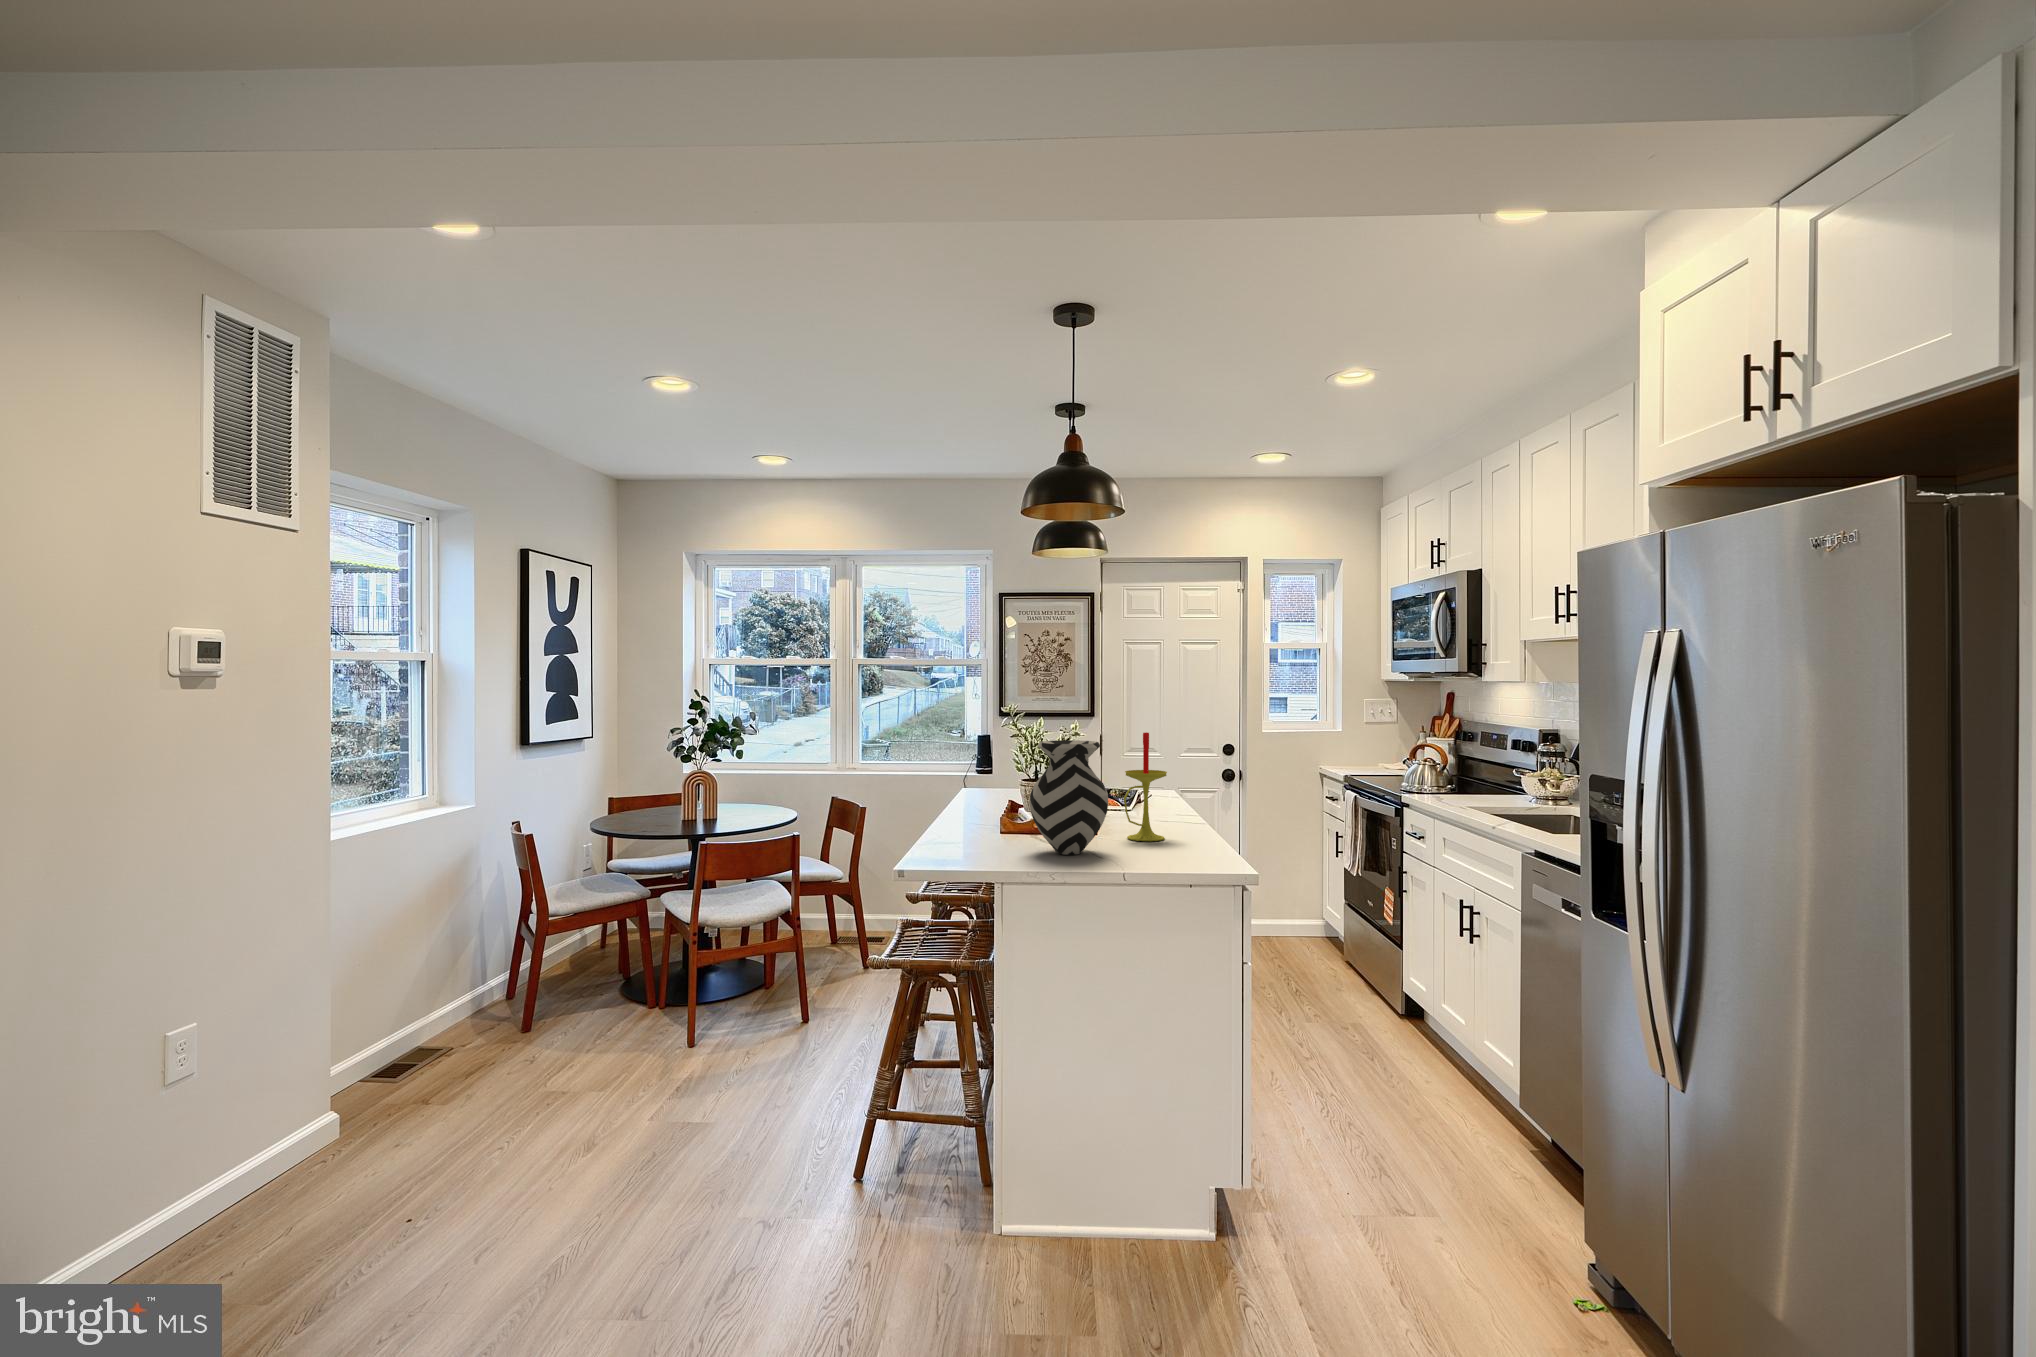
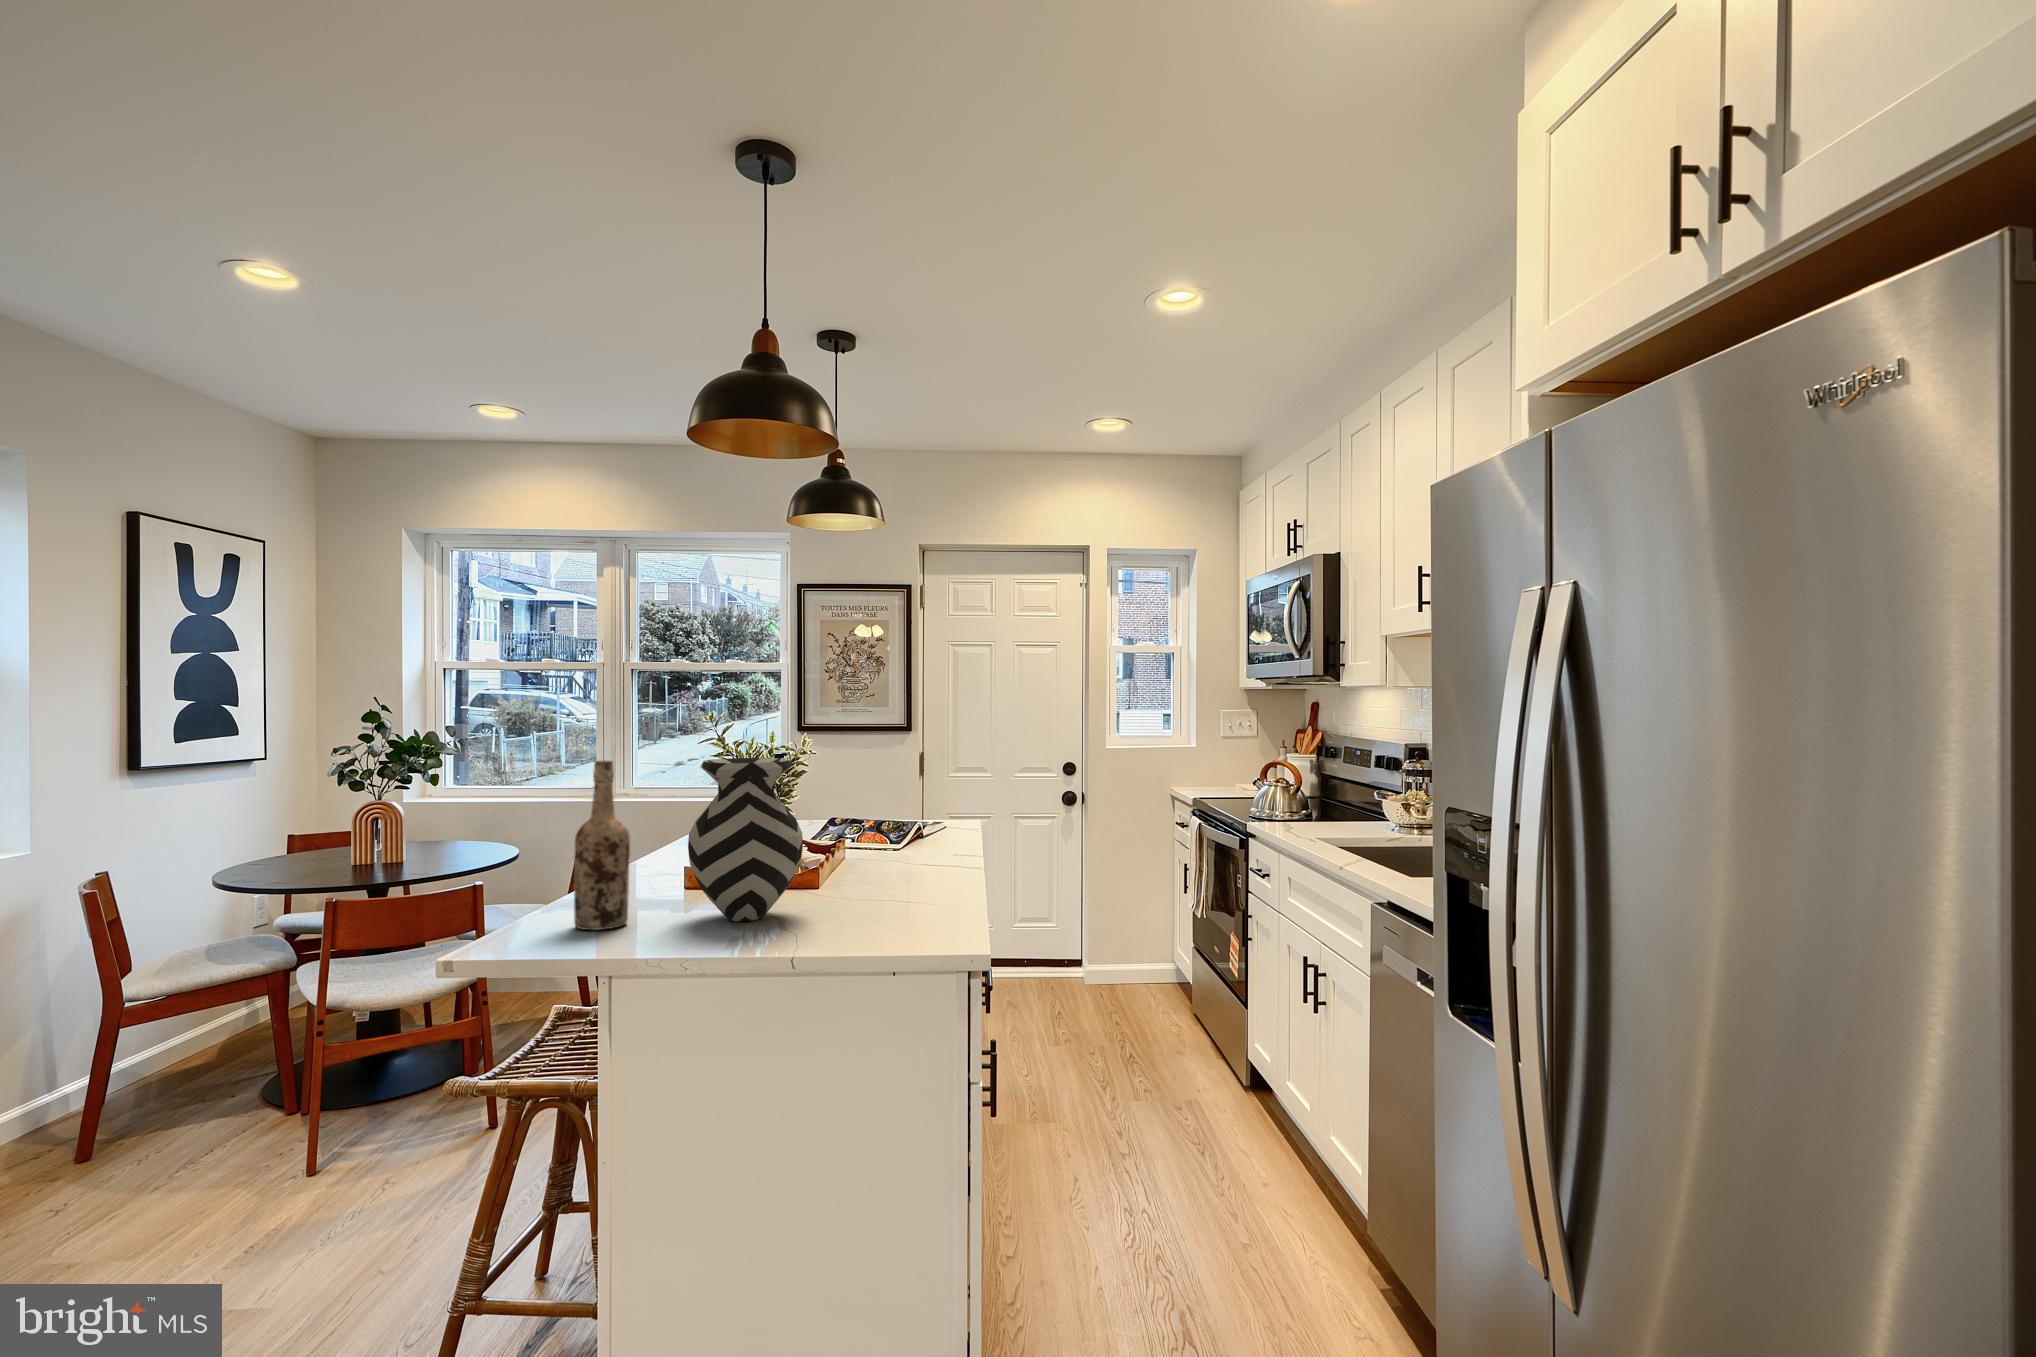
candle: present [1124,732,1167,841] -> none [841,743,906,896]
wine bottle: none [957,742,993,858] -> present [574,761,630,930]

